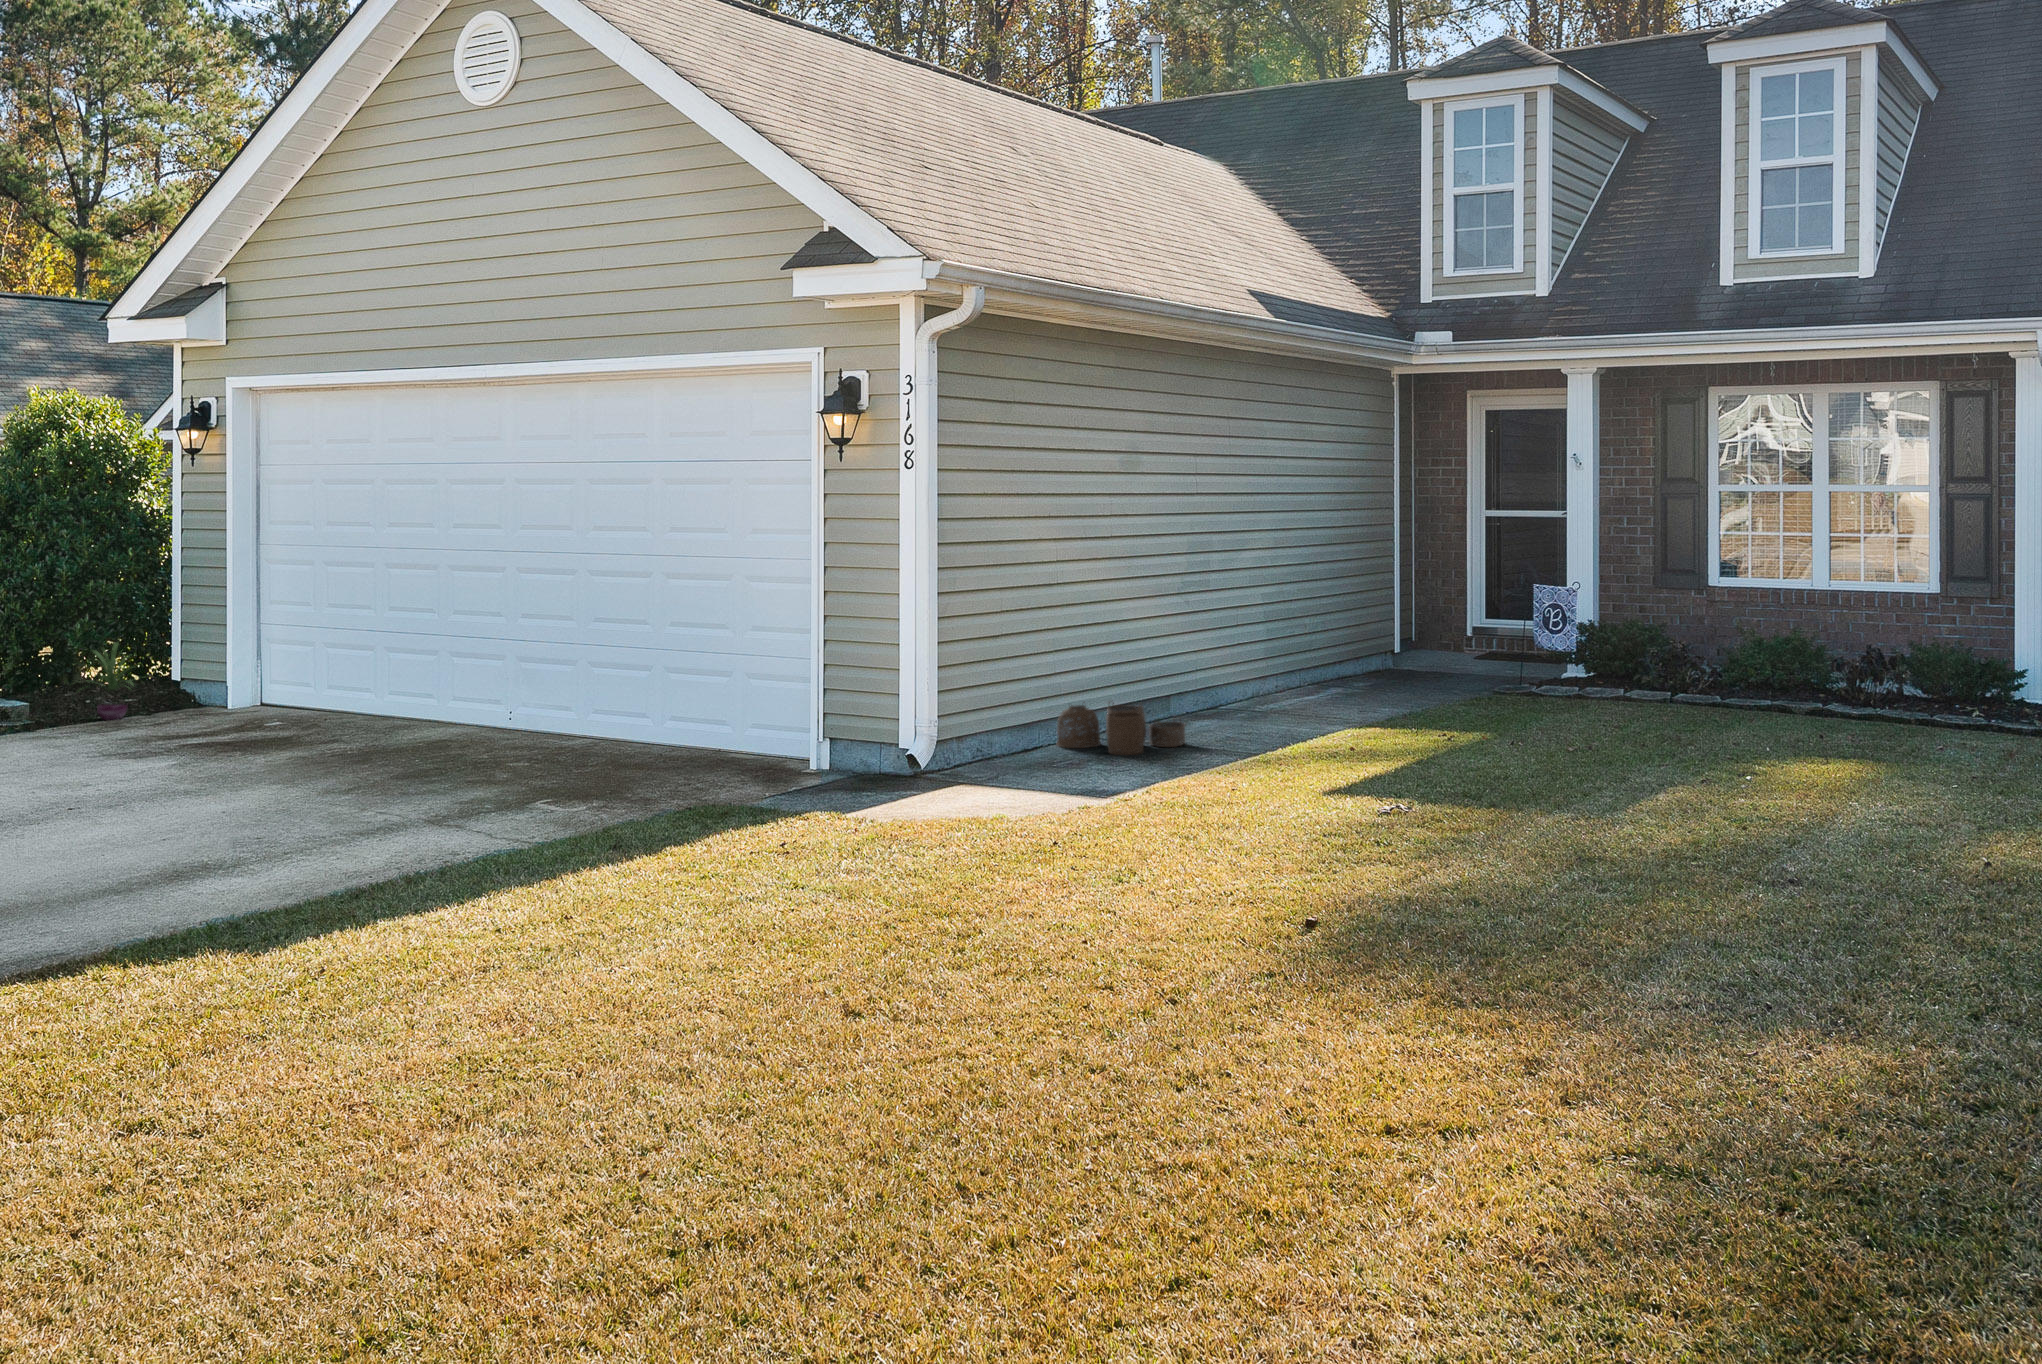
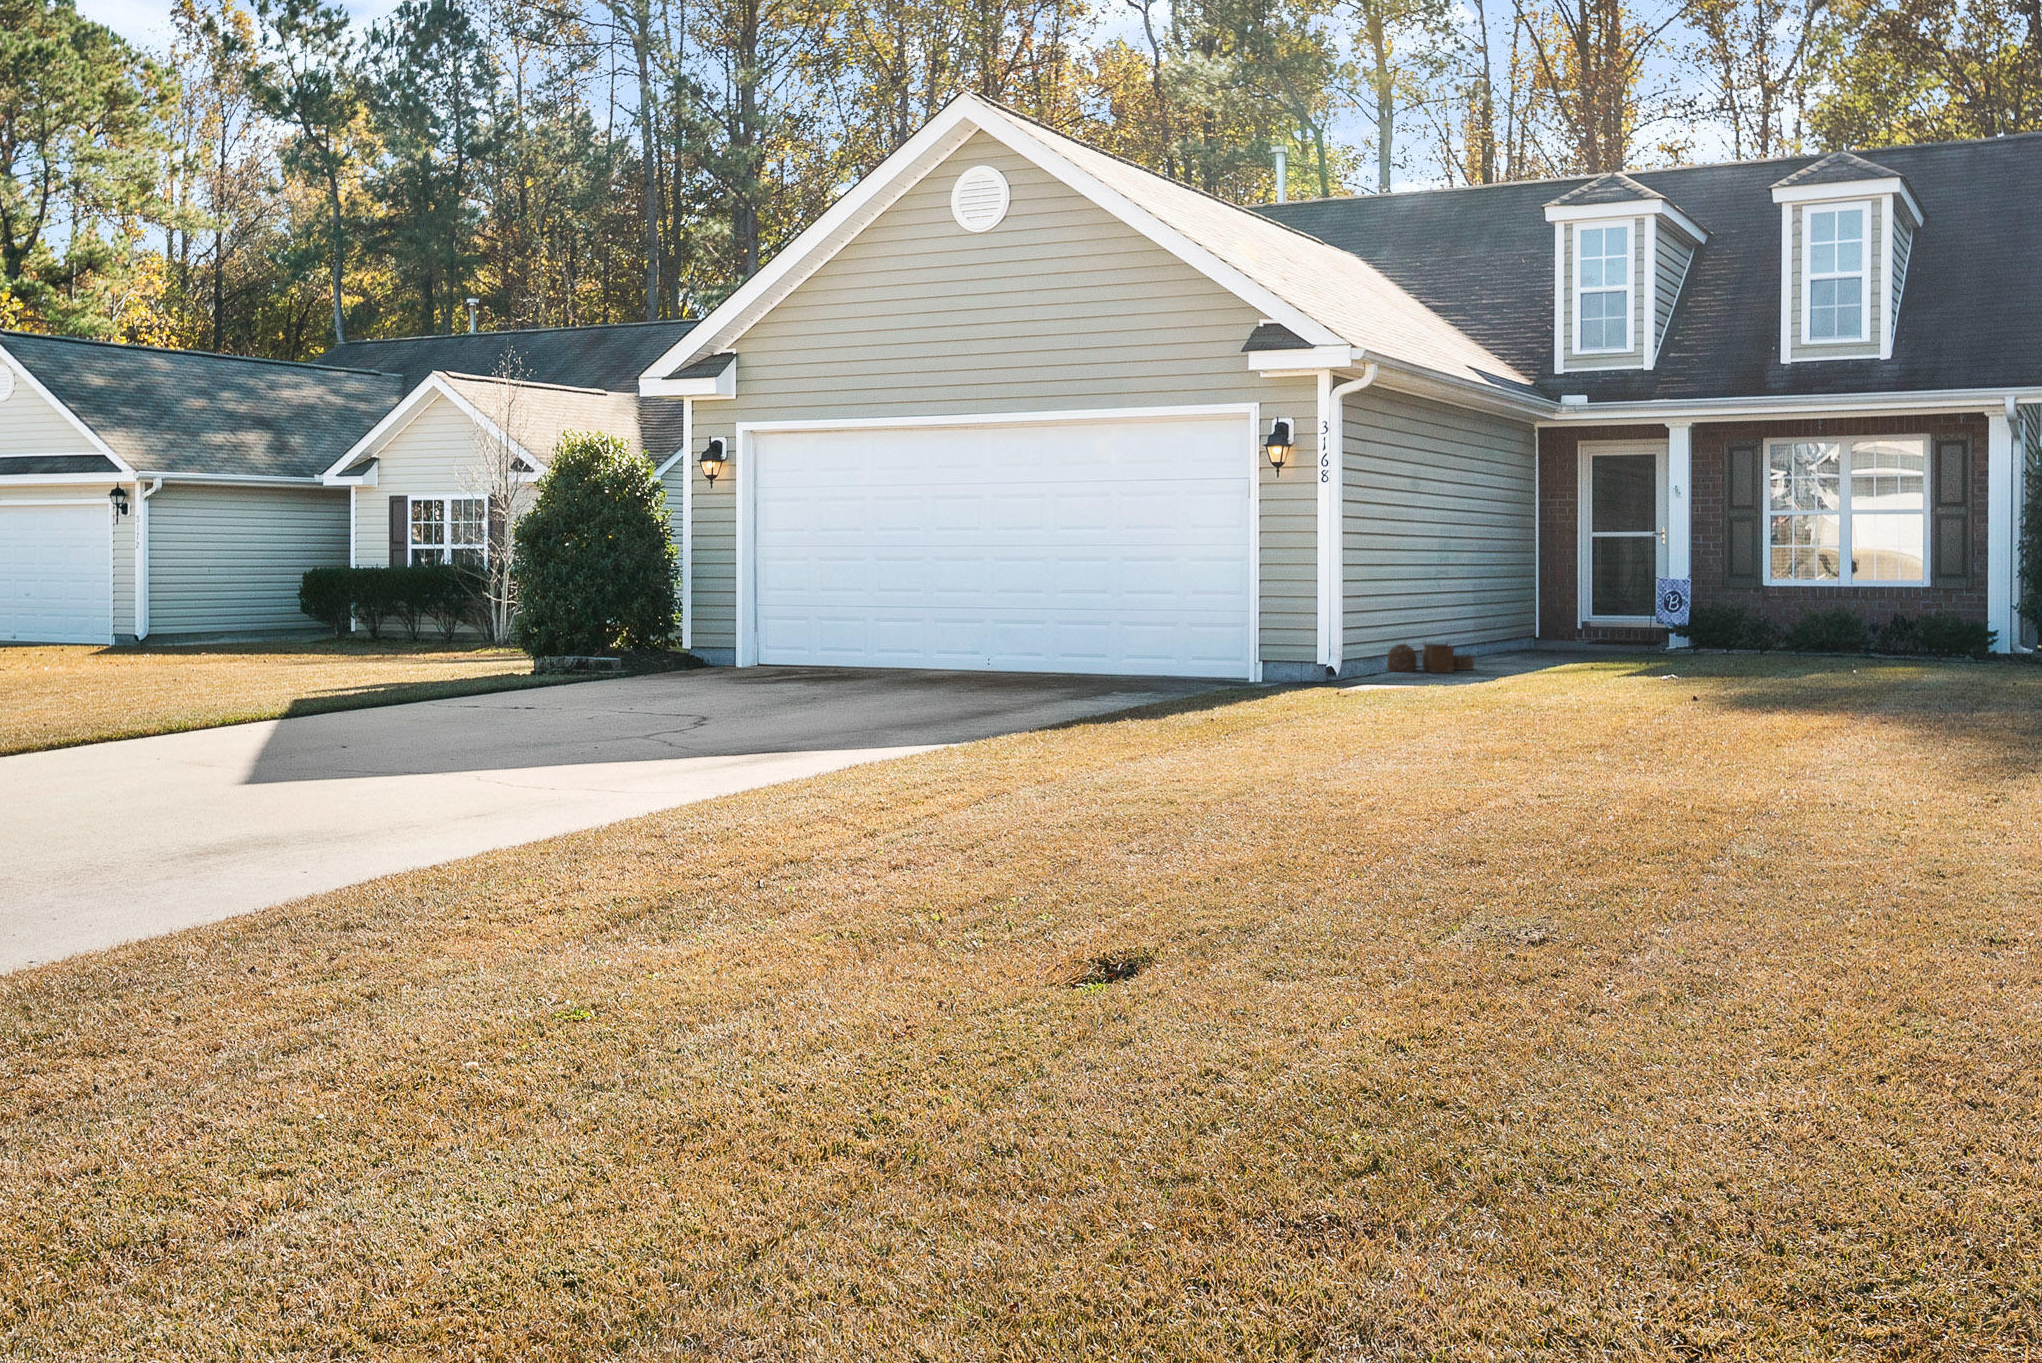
decorative plant: present [78,642,135,720] -> none [623,616,683,673]

